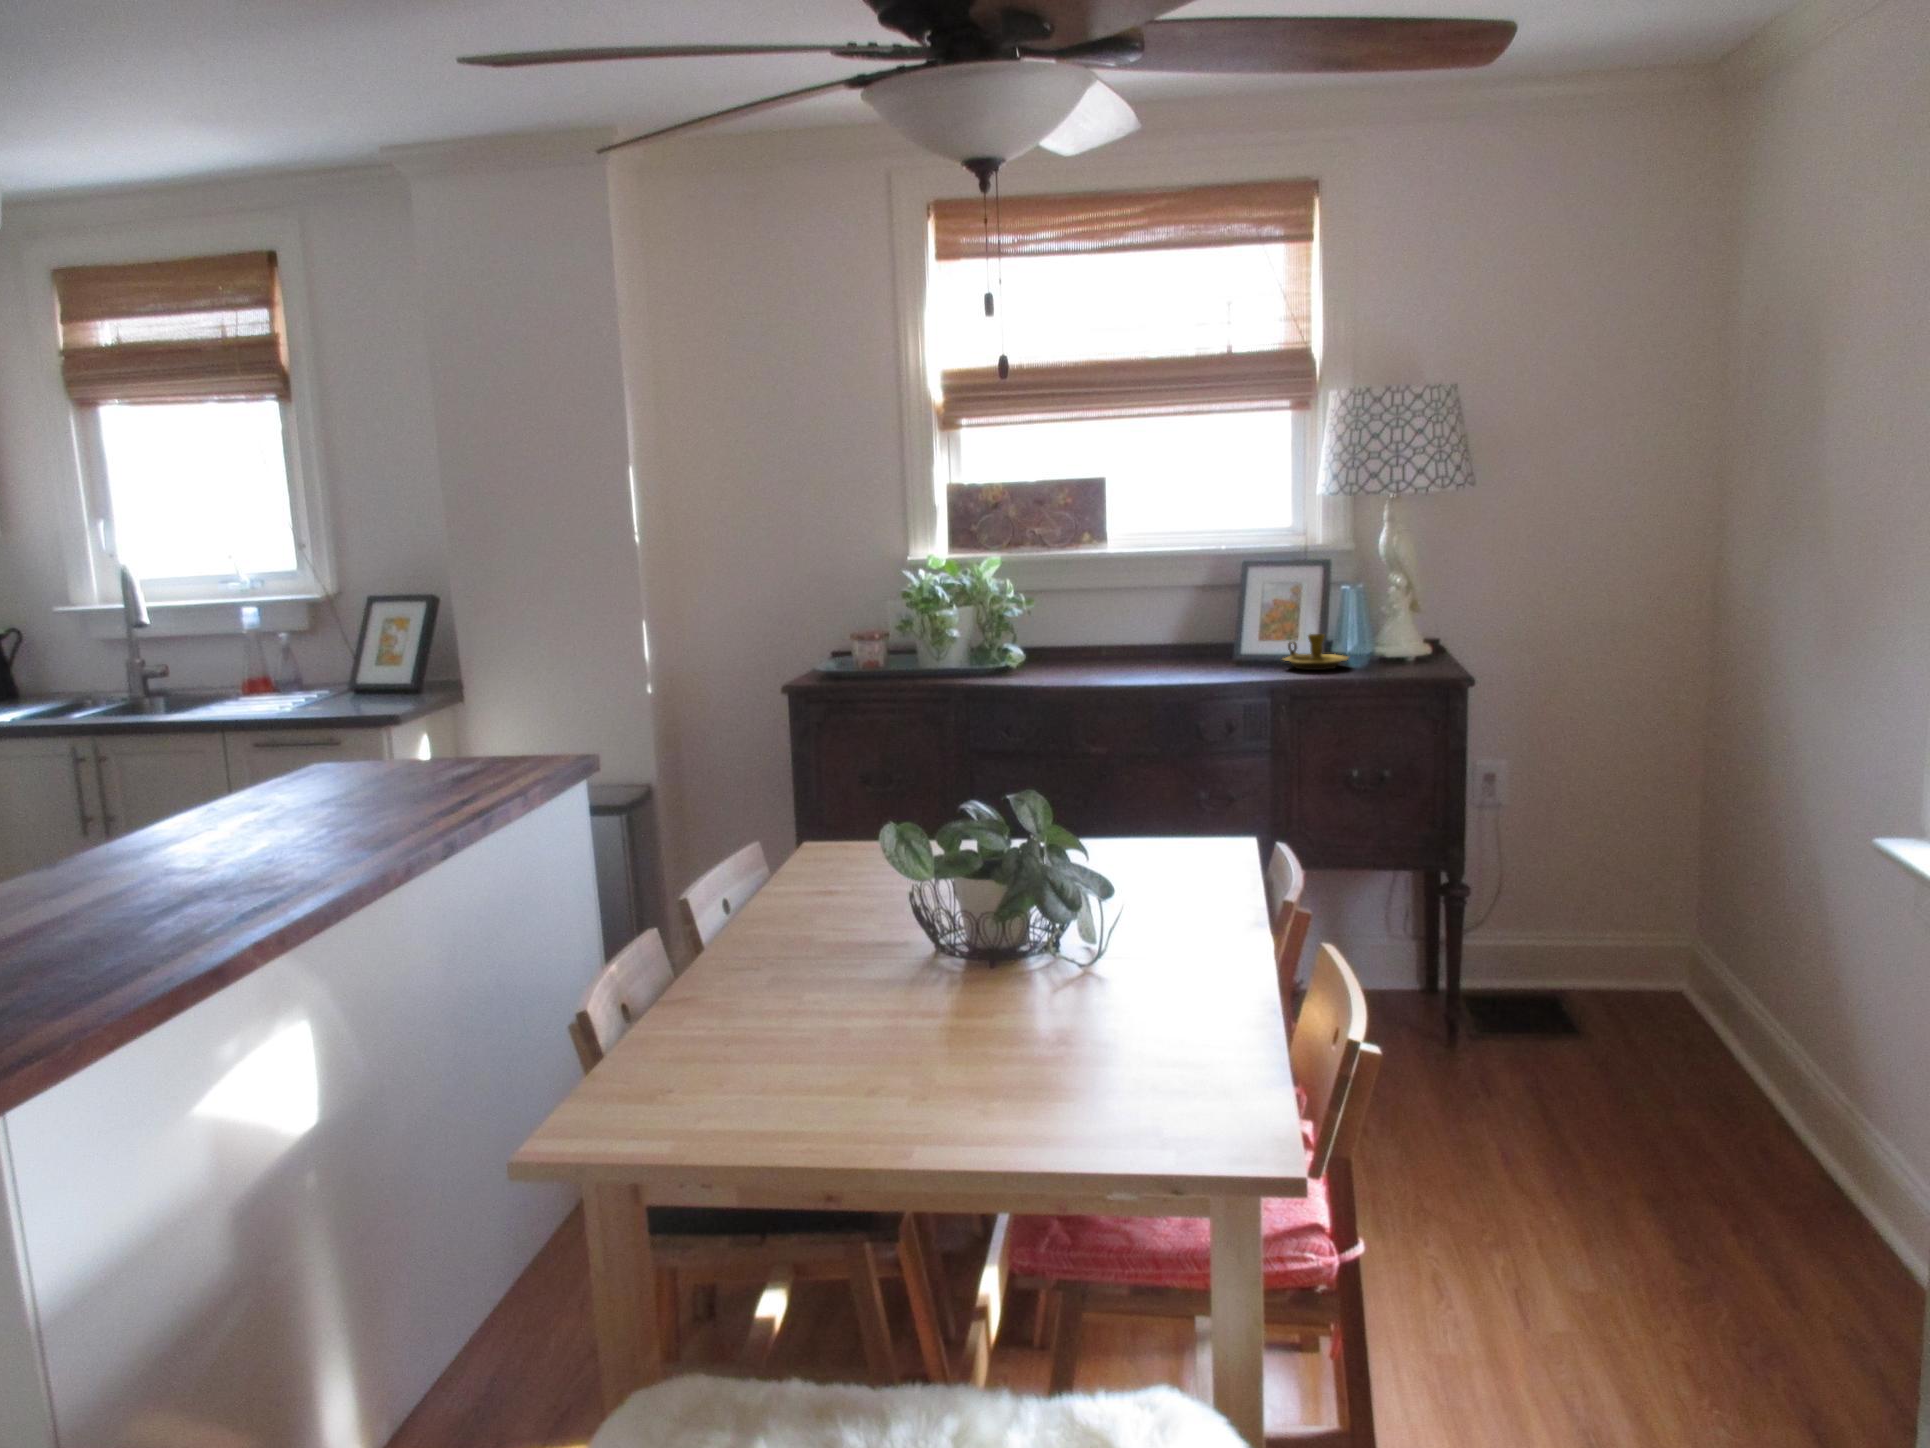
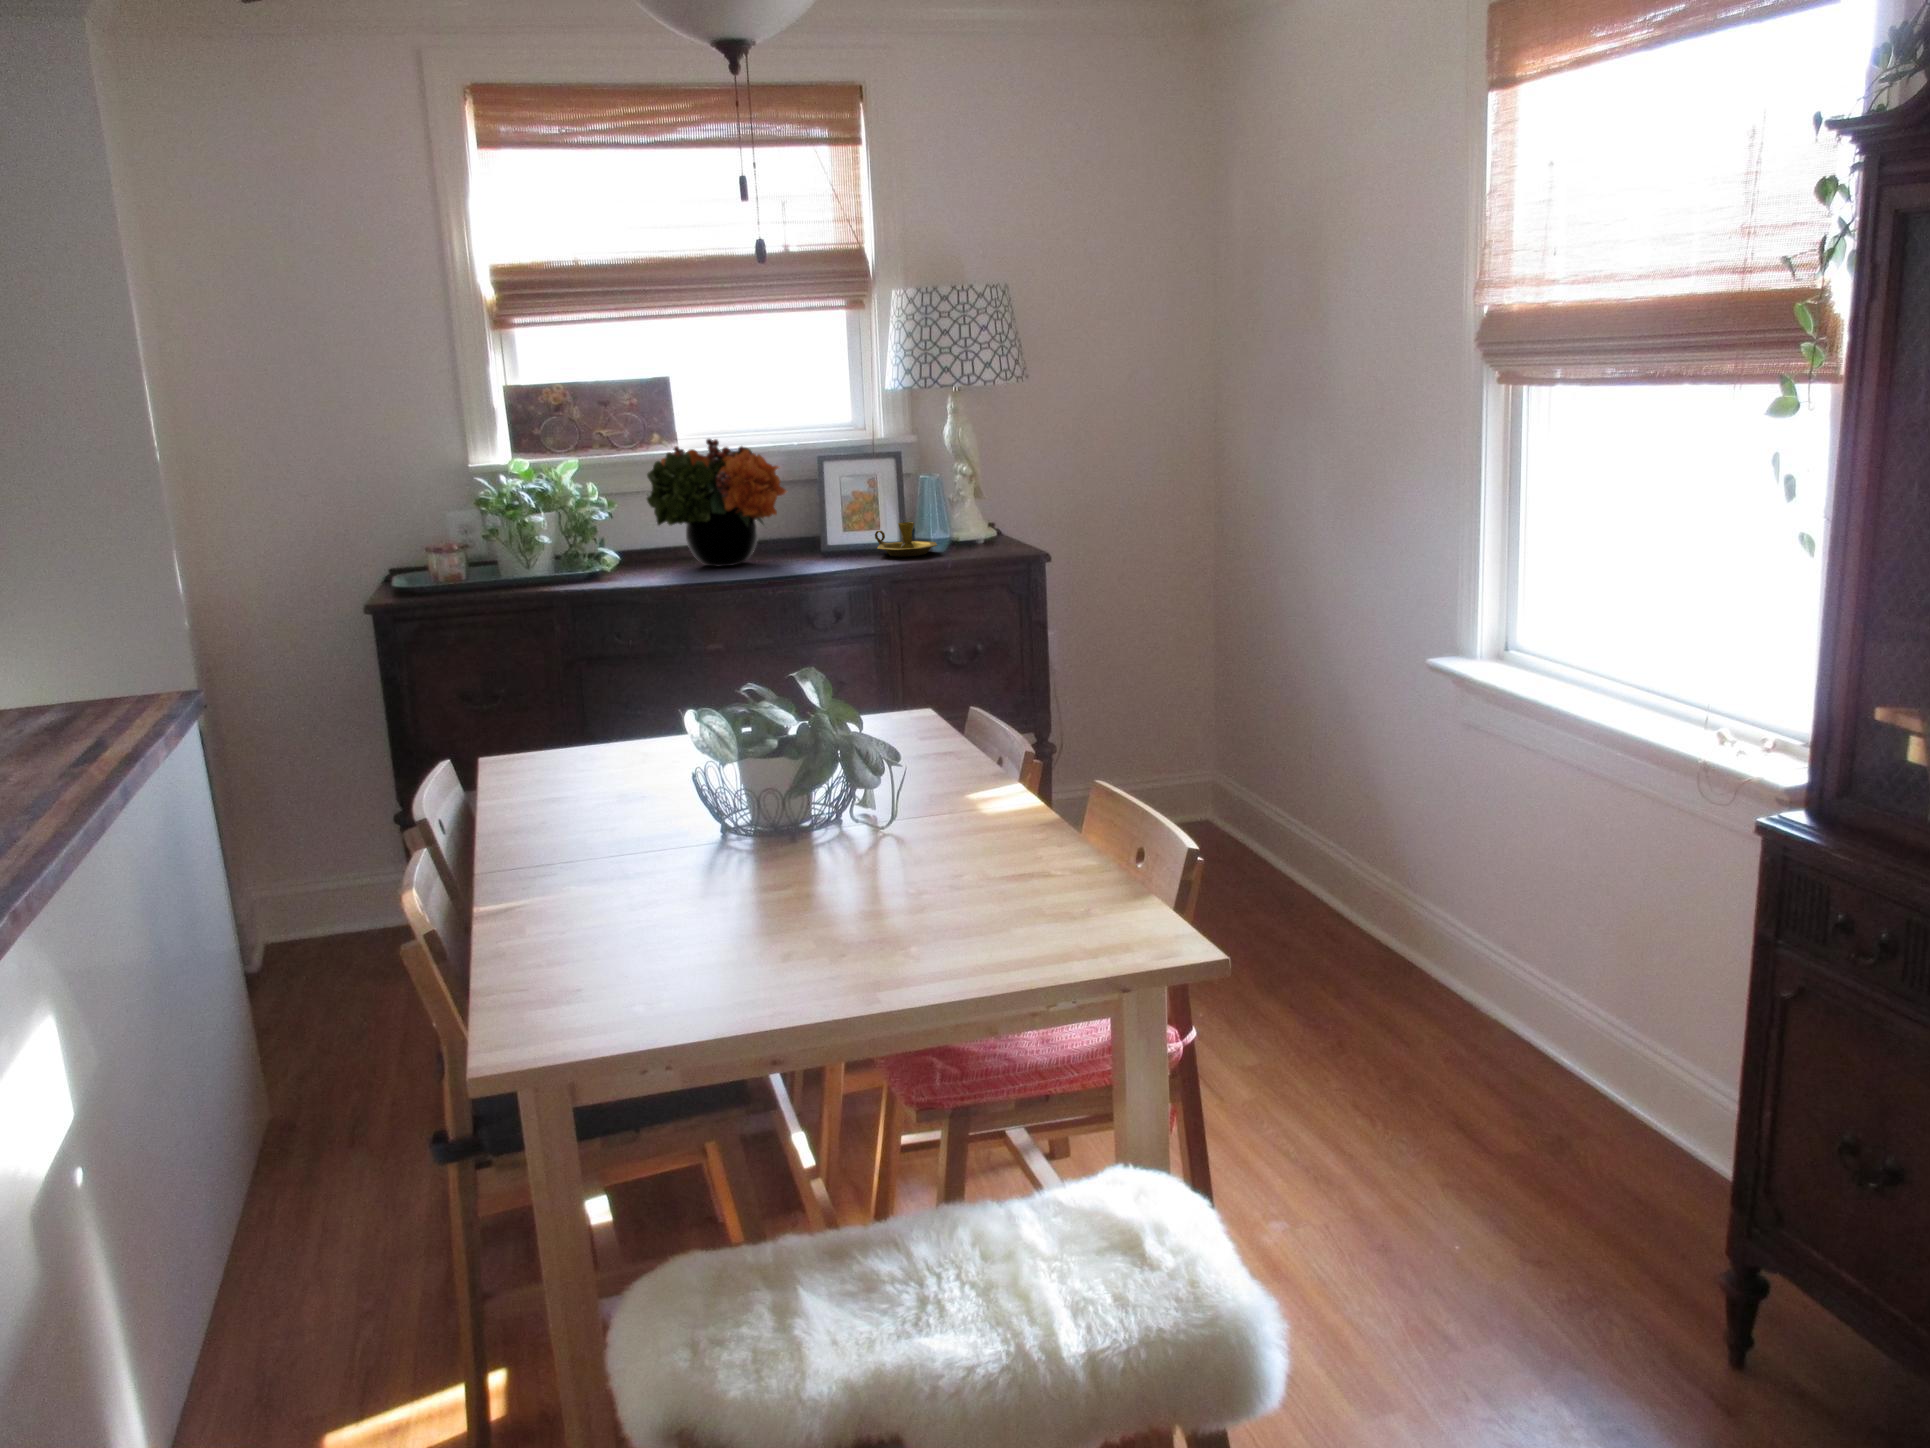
flower arrangement: none [1047,541,1193,668] -> present [647,439,787,566]

